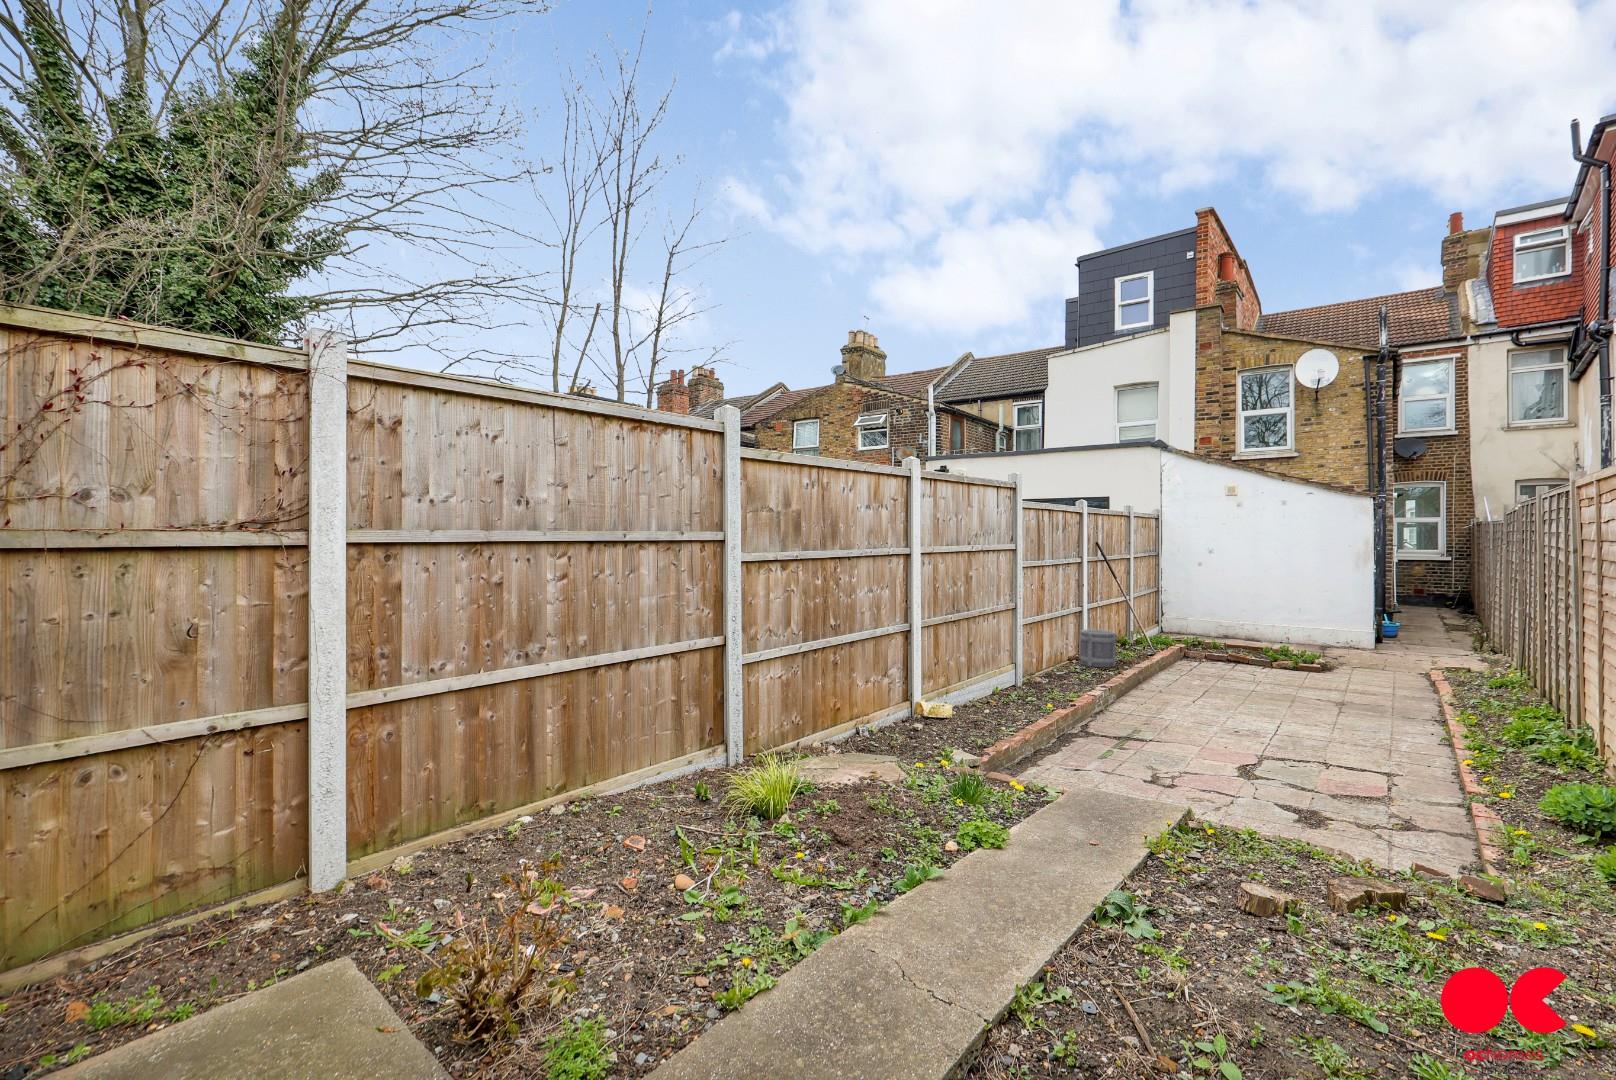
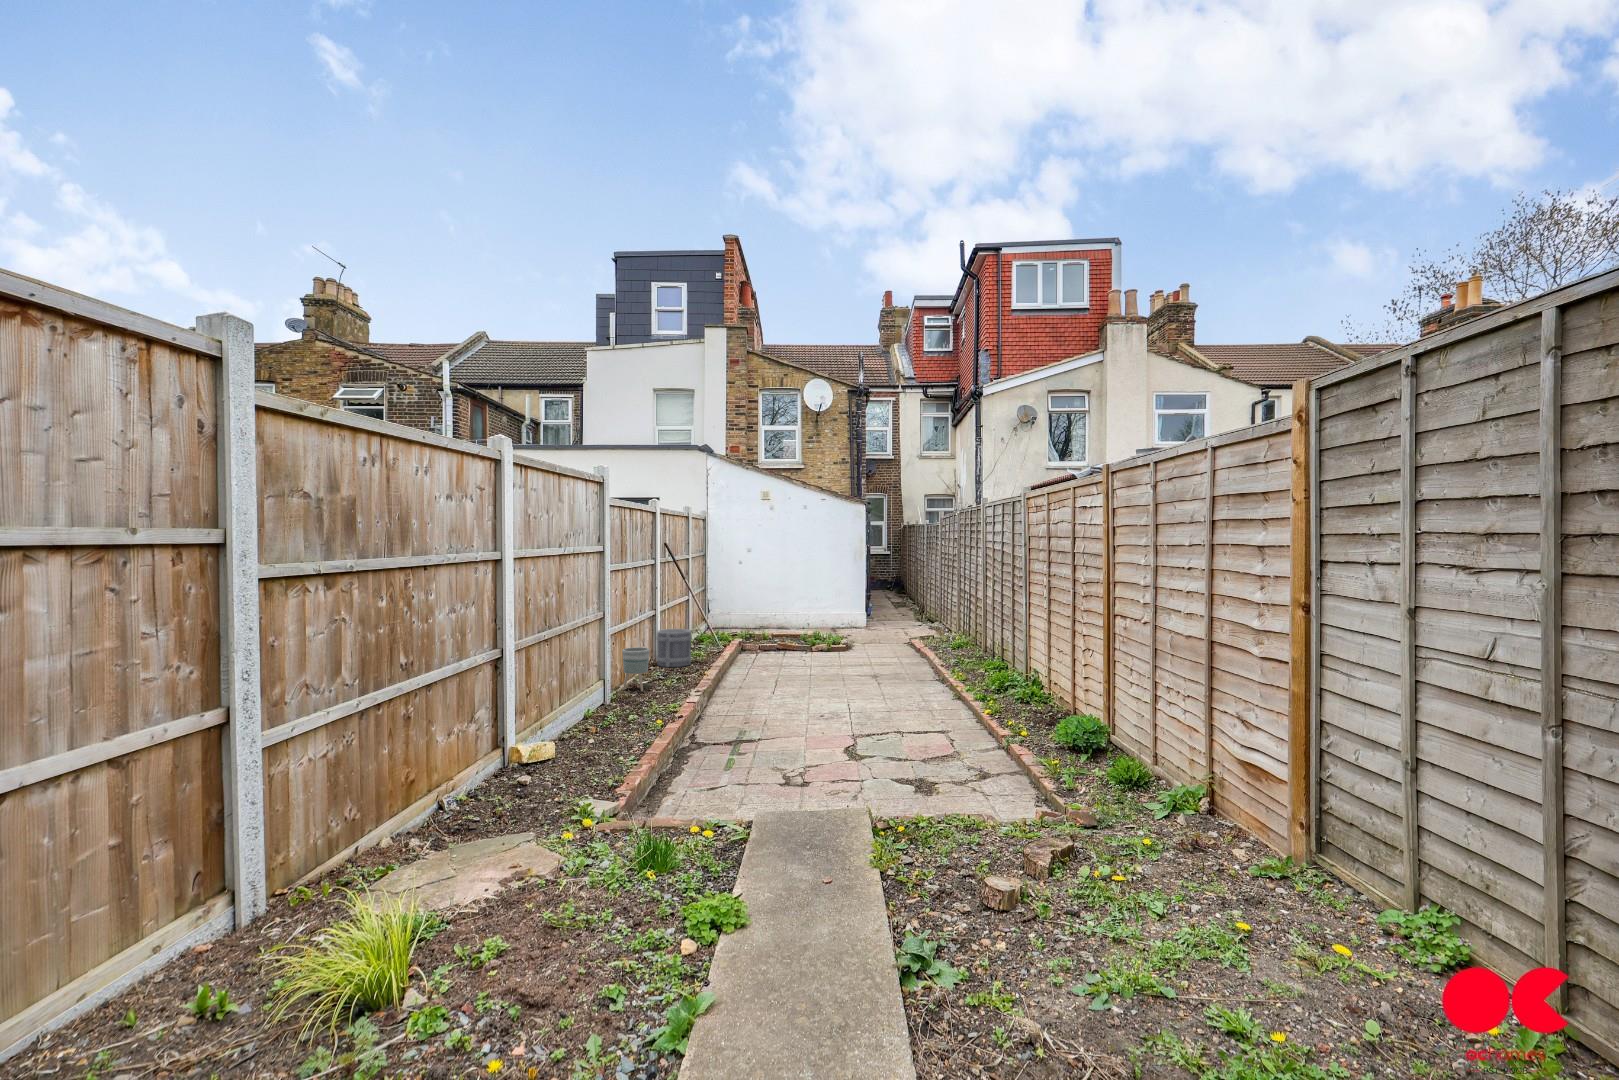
planter: none [1035,642,1061,683] -> present [622,647,649,691]

